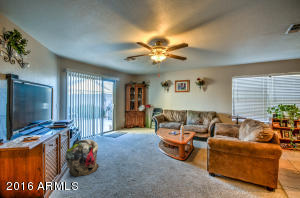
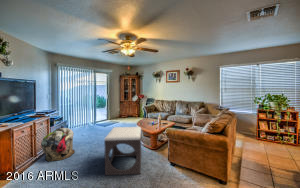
footstool: none [144,137,182,188] -> present [104,127,141,175]

